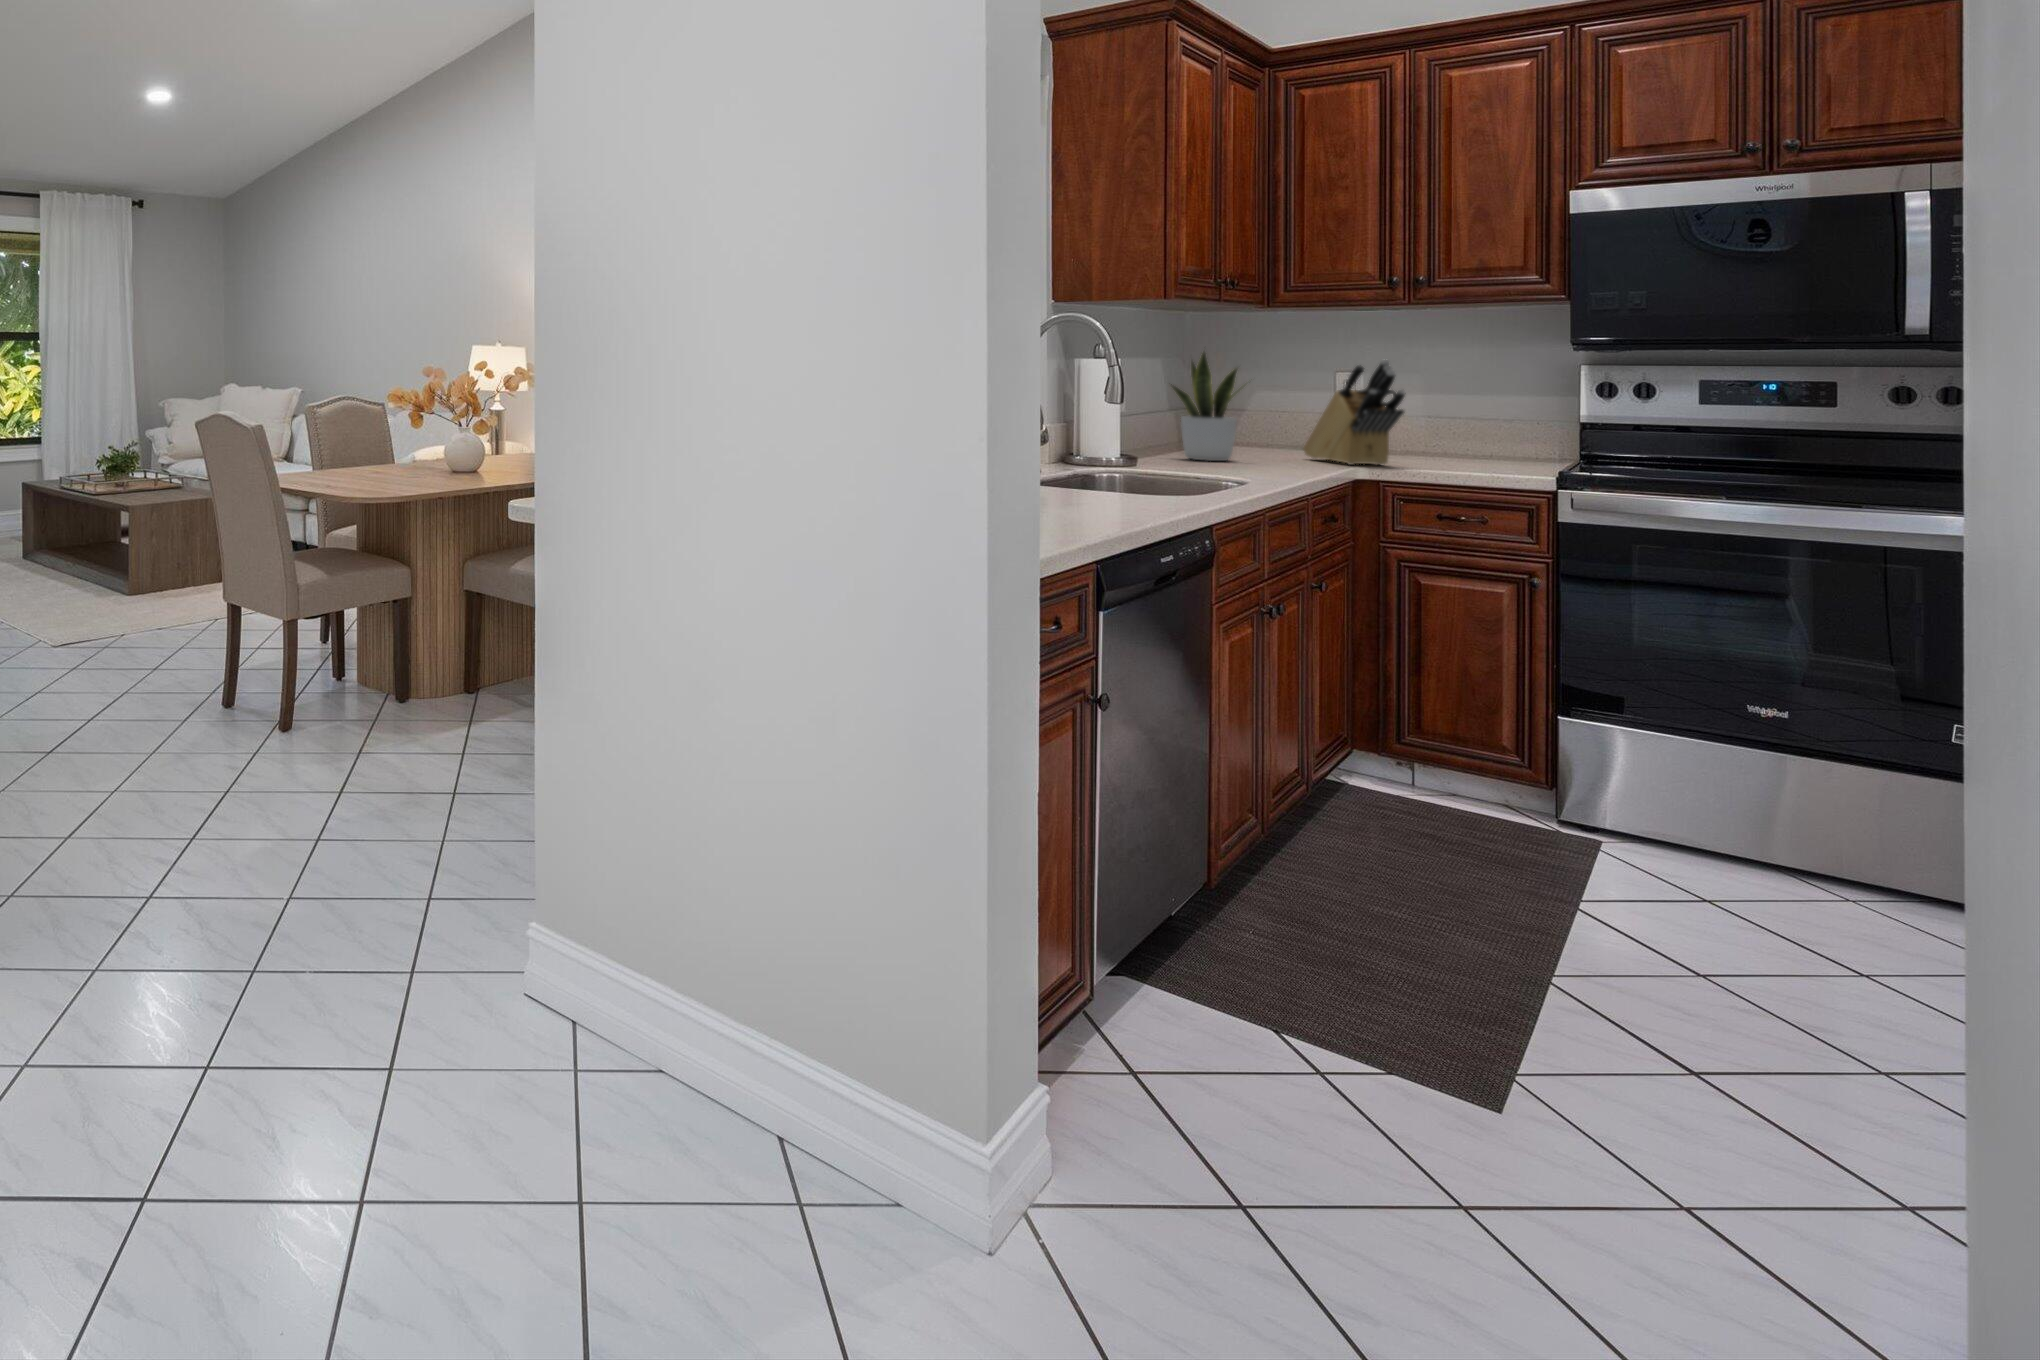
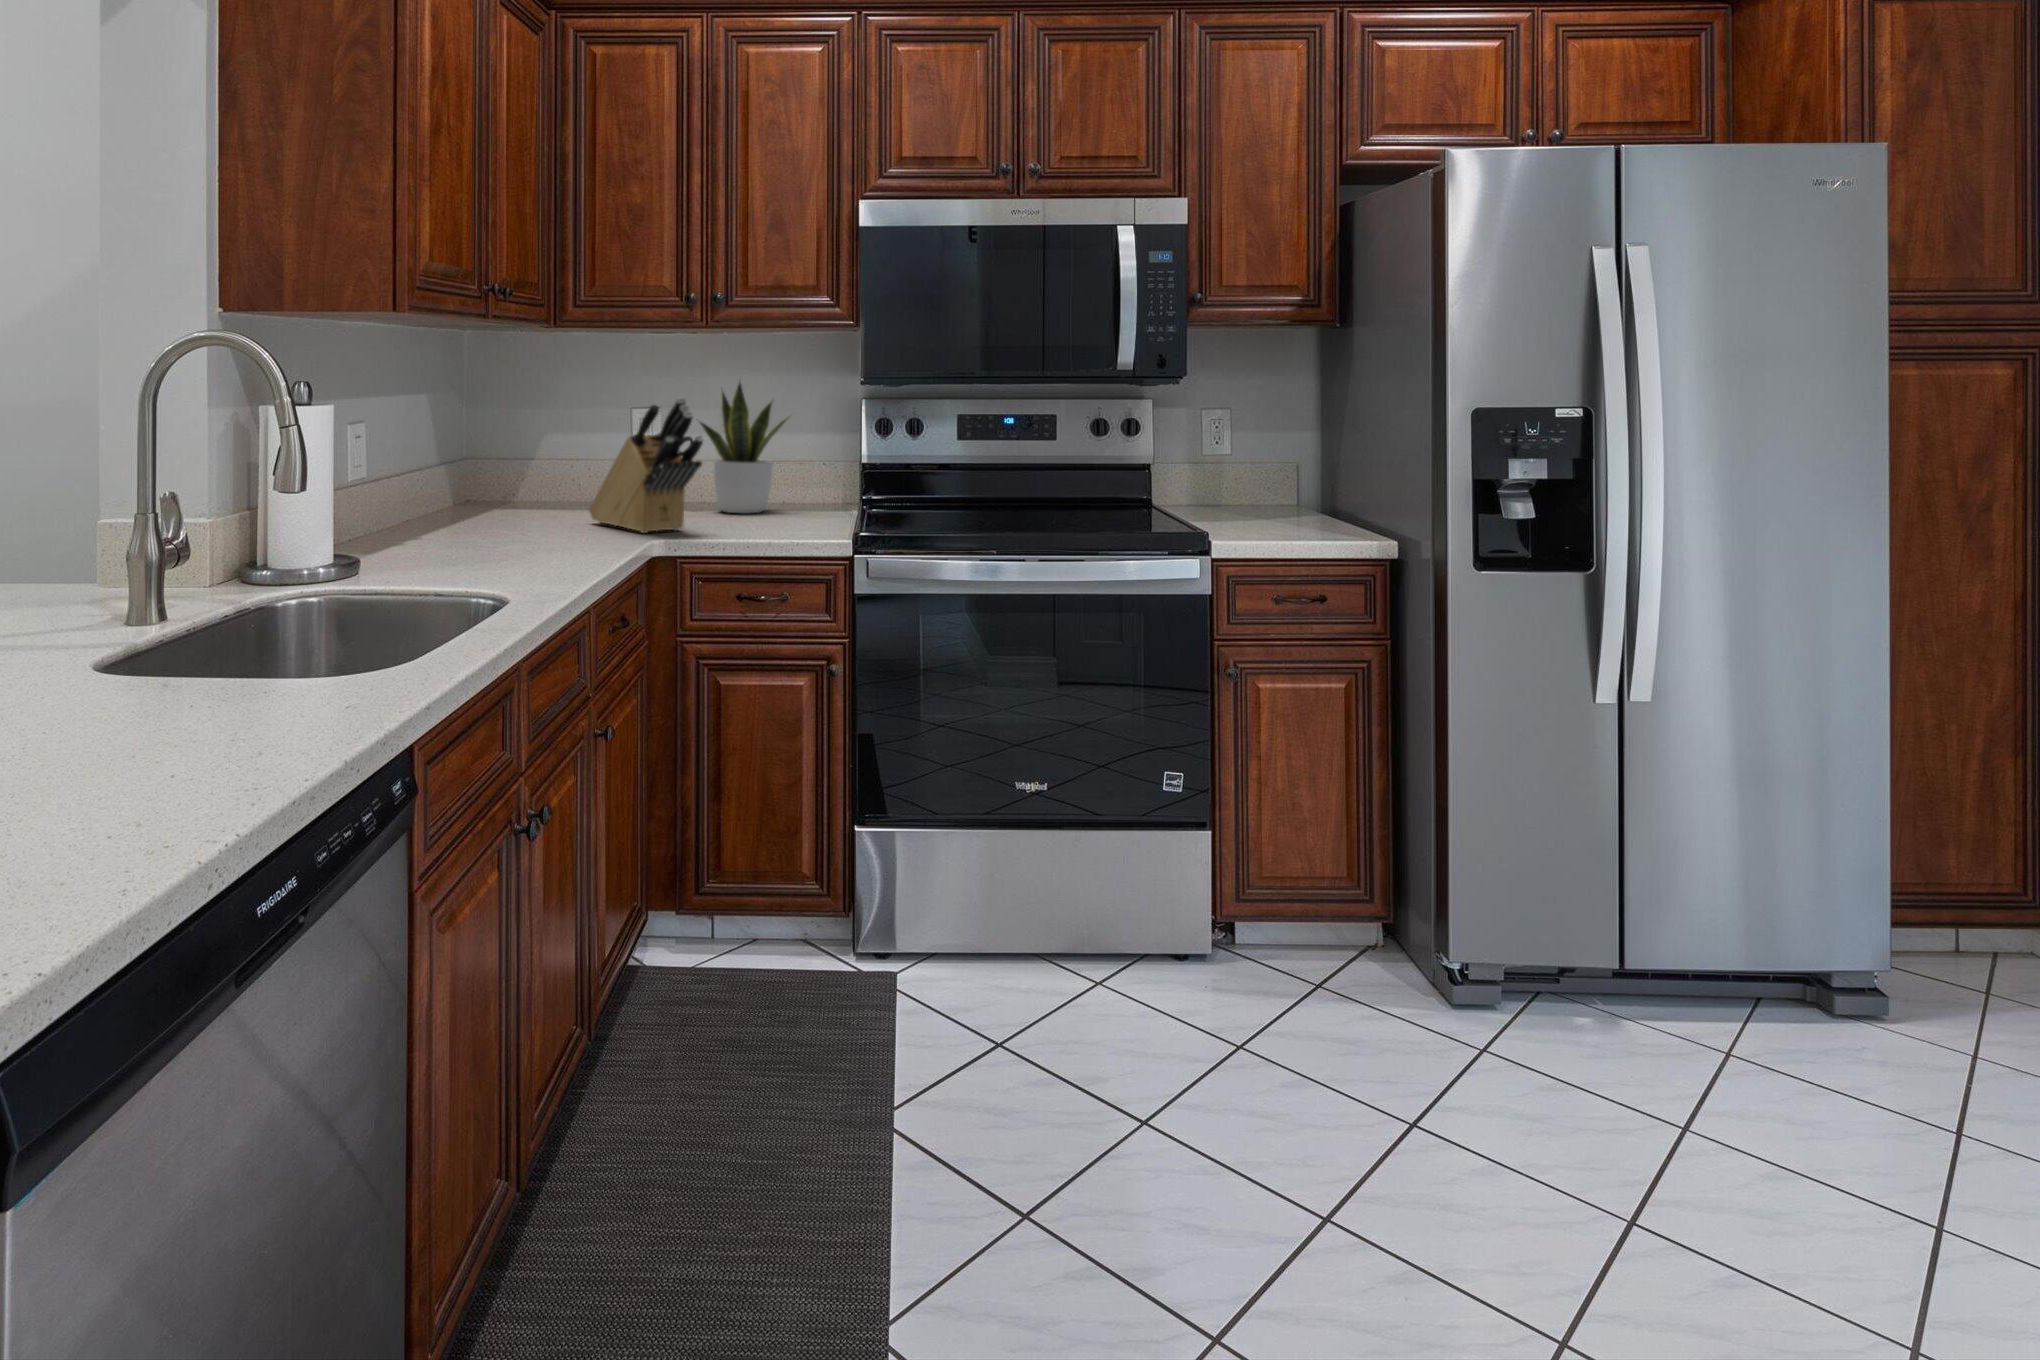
potted plant: present [1171,352,1239,461] -> present [700,383,788,513]

